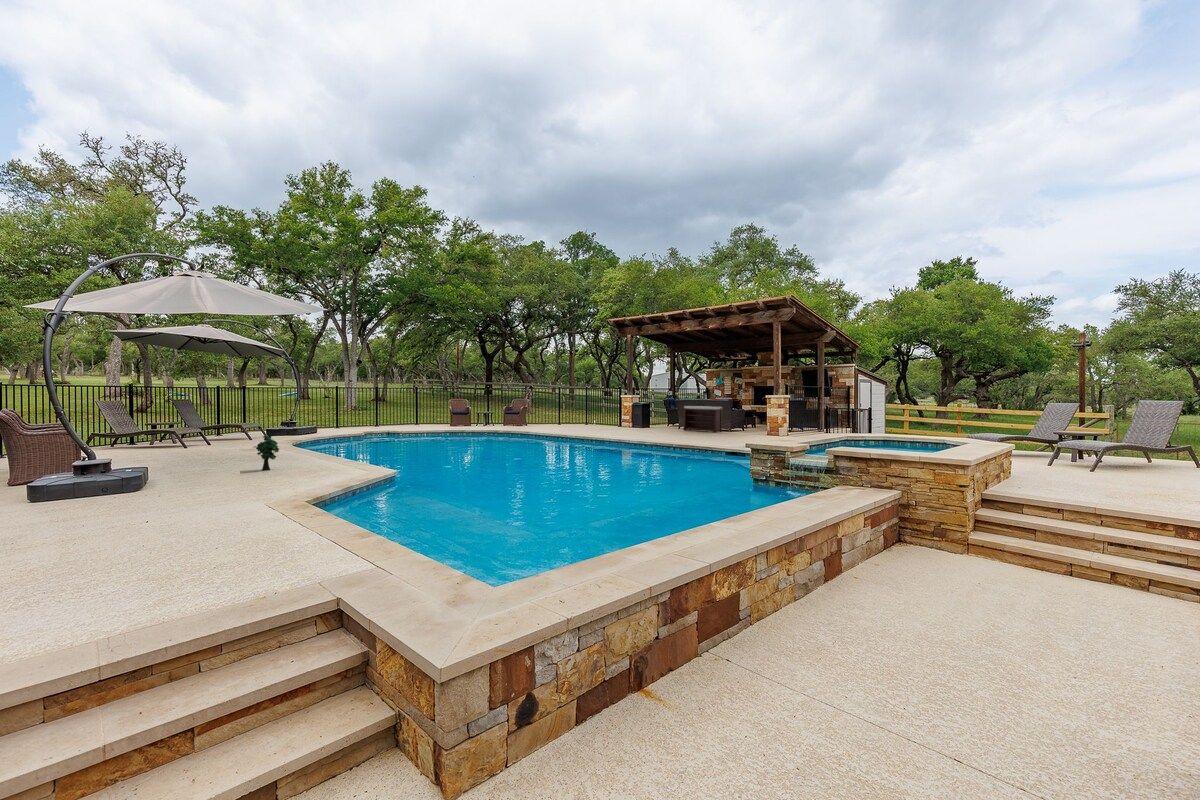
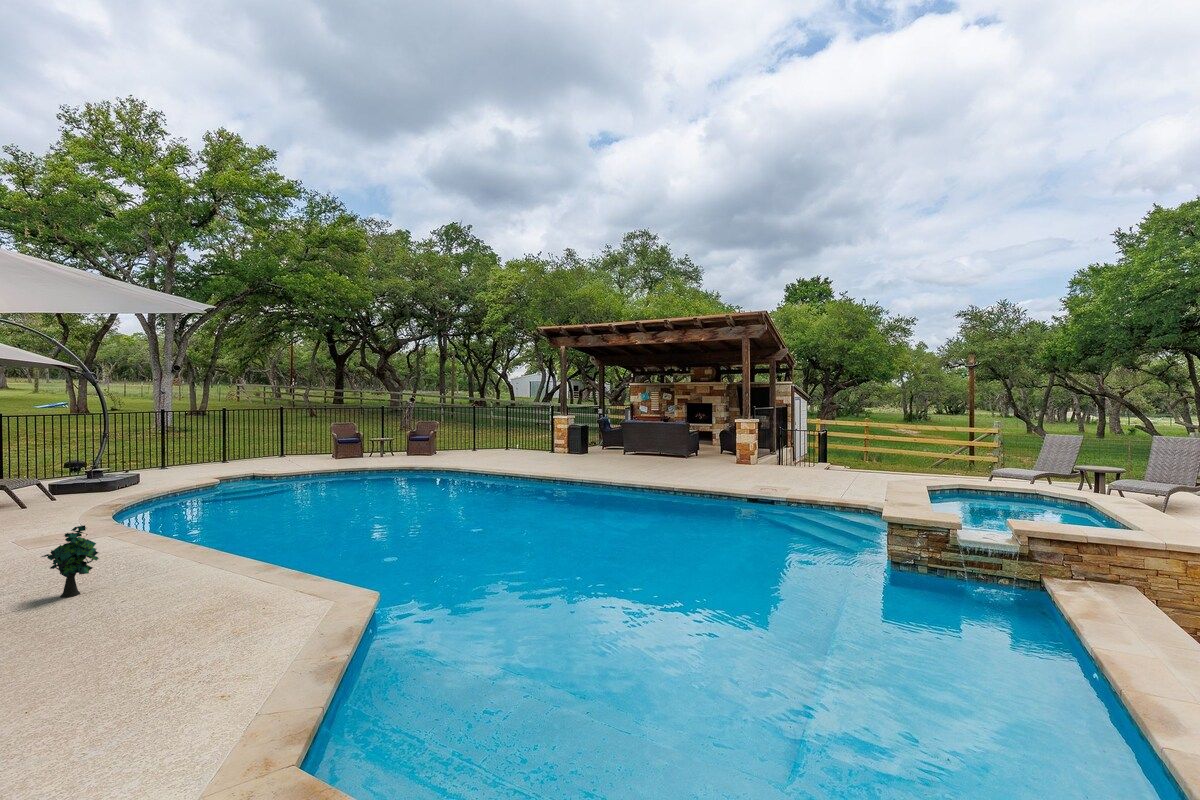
bench: present [683,406,724,433] -> none [632,429,678,460]

